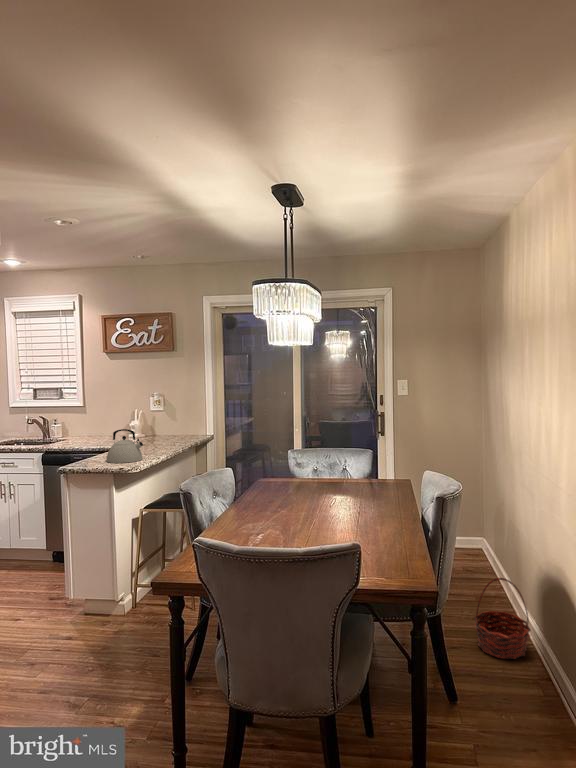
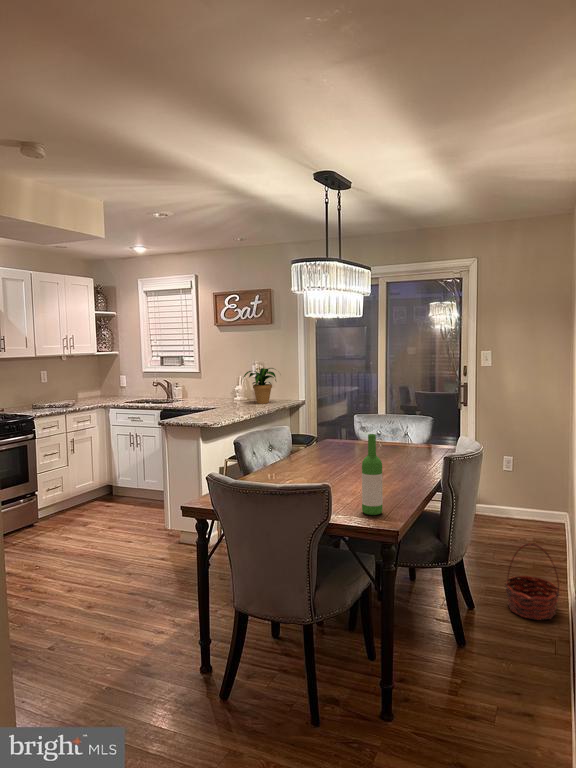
potted plant: none [145,400,187,441] -> present [243,368,276,404]
kettle: present [107,429,143,463] -> none [199,391,229,419]
wine bottle: none [390,479,415,578] -> present [362,434,383,515]

